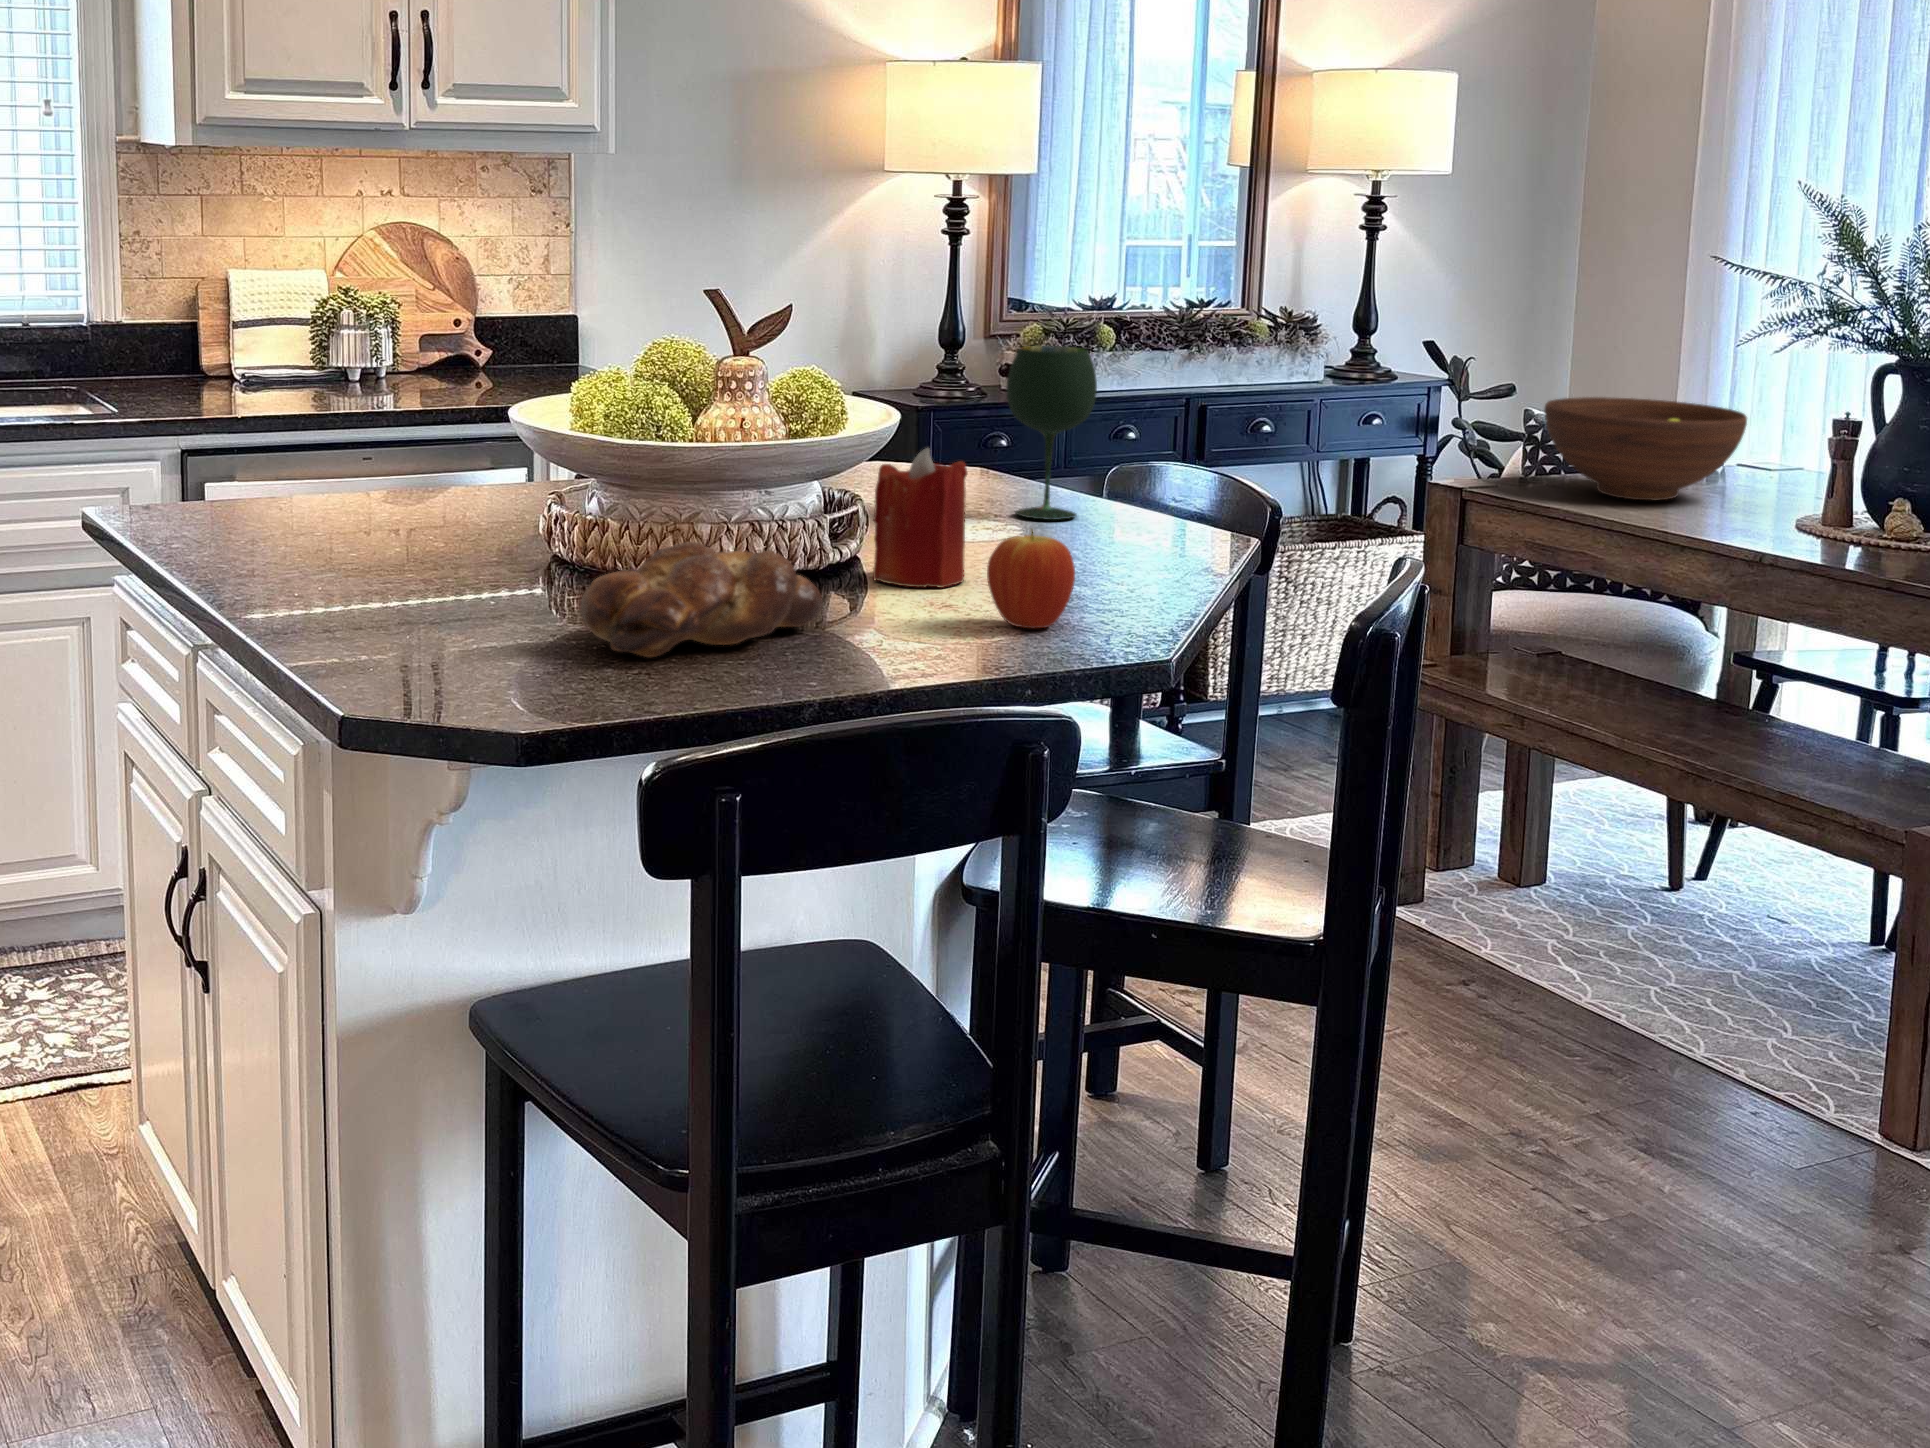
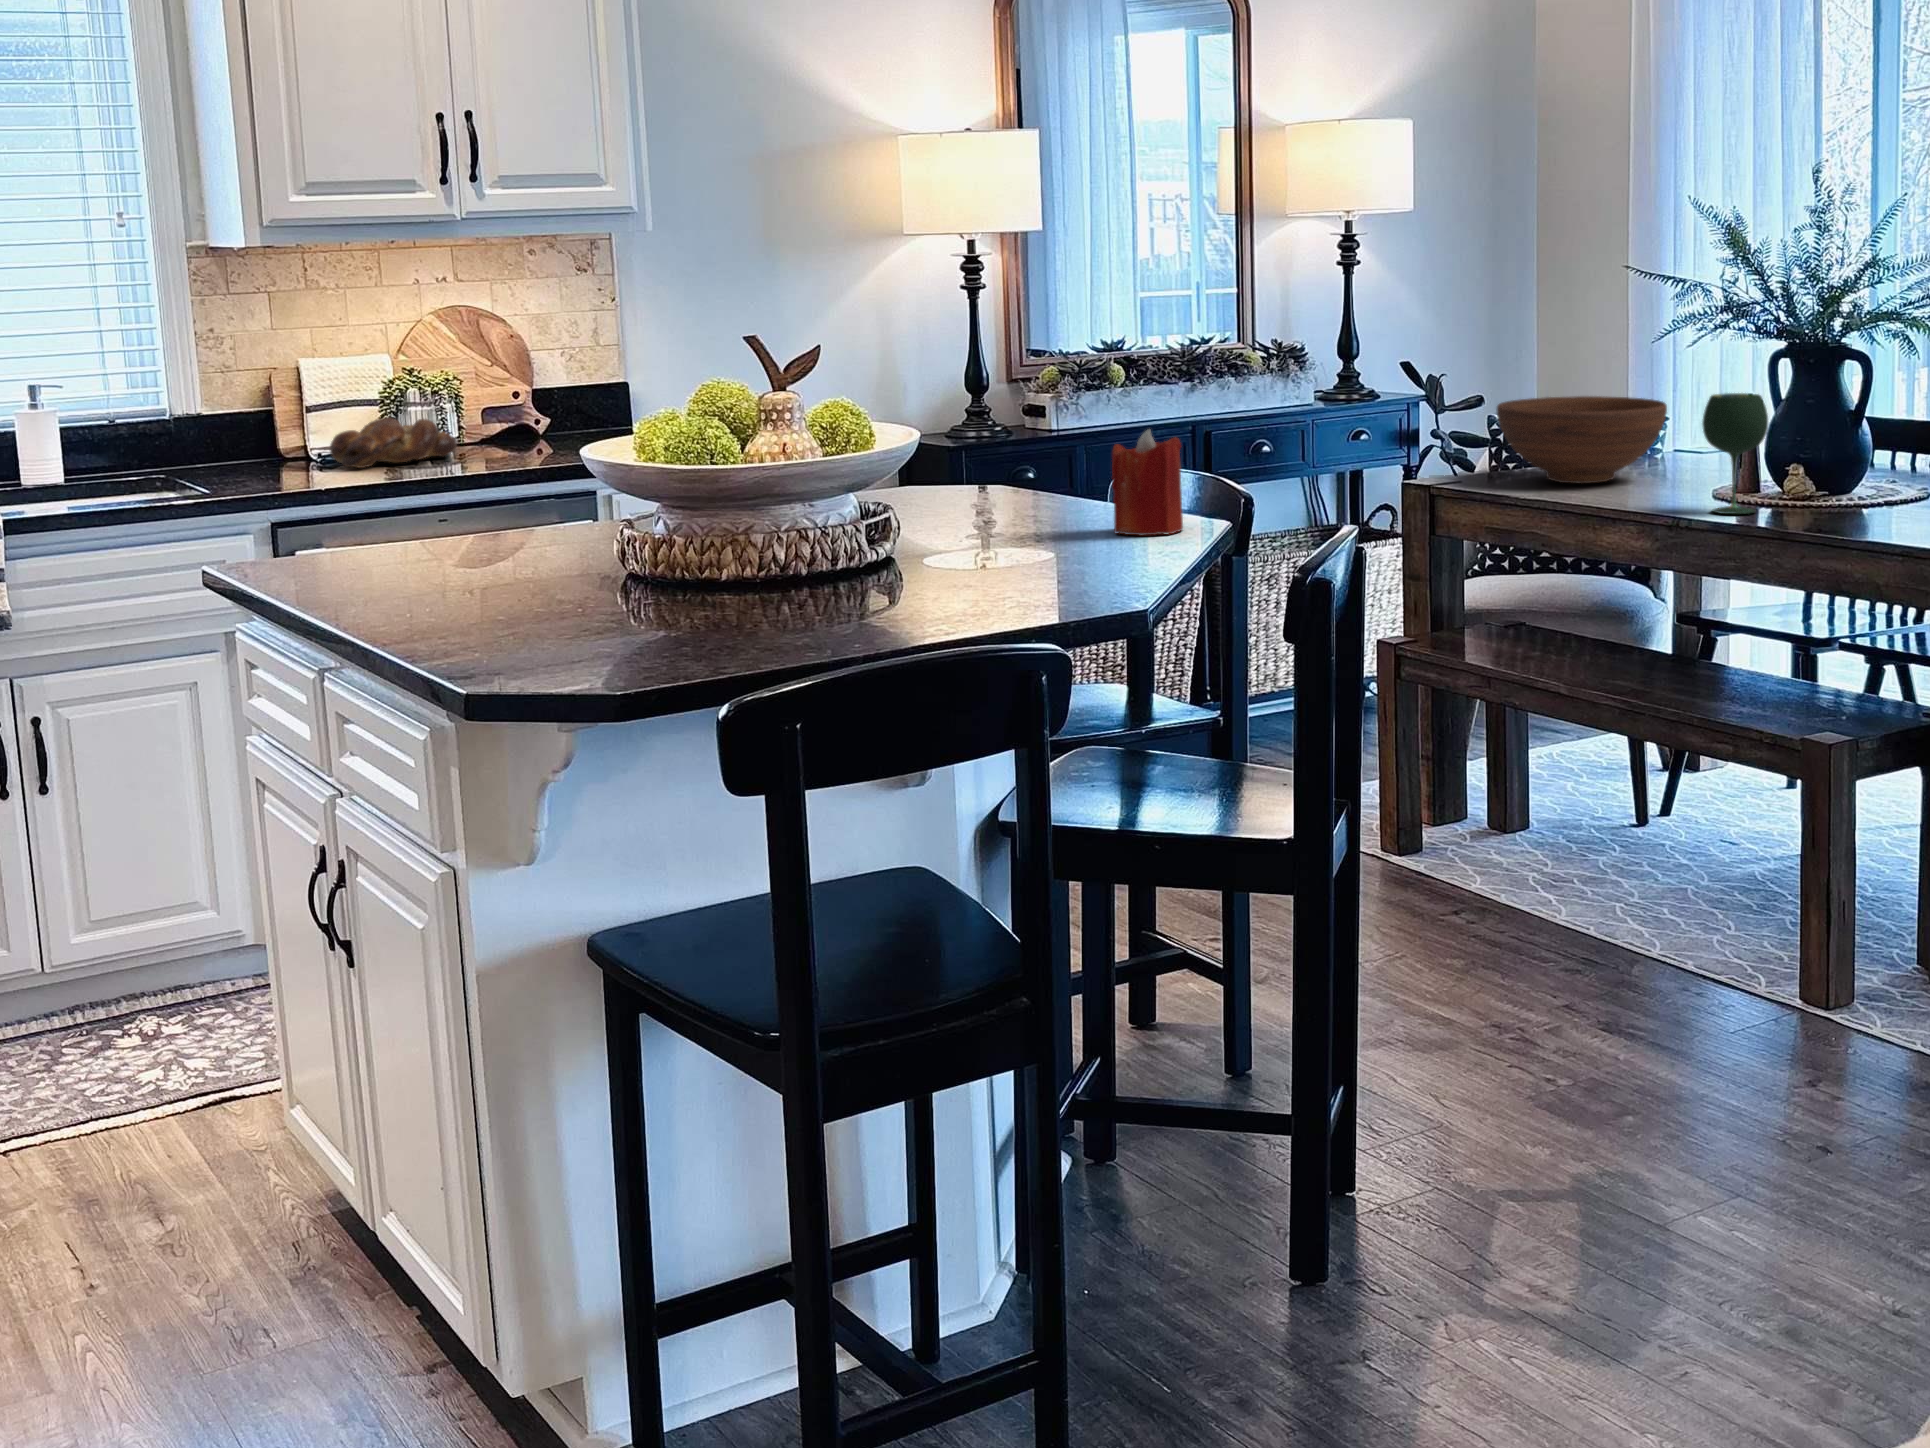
wine glass: present [1006,345,1097,520] -> present [1702,393,1768,514]
candle: present [873,448,968,588] -> present [1112,429,1183,535]
fruit: present [987,529,1075,628] -> none [993,514,1065,596]
bread loaf: present [581,542,823,657] -> present [330,417,457,468]

